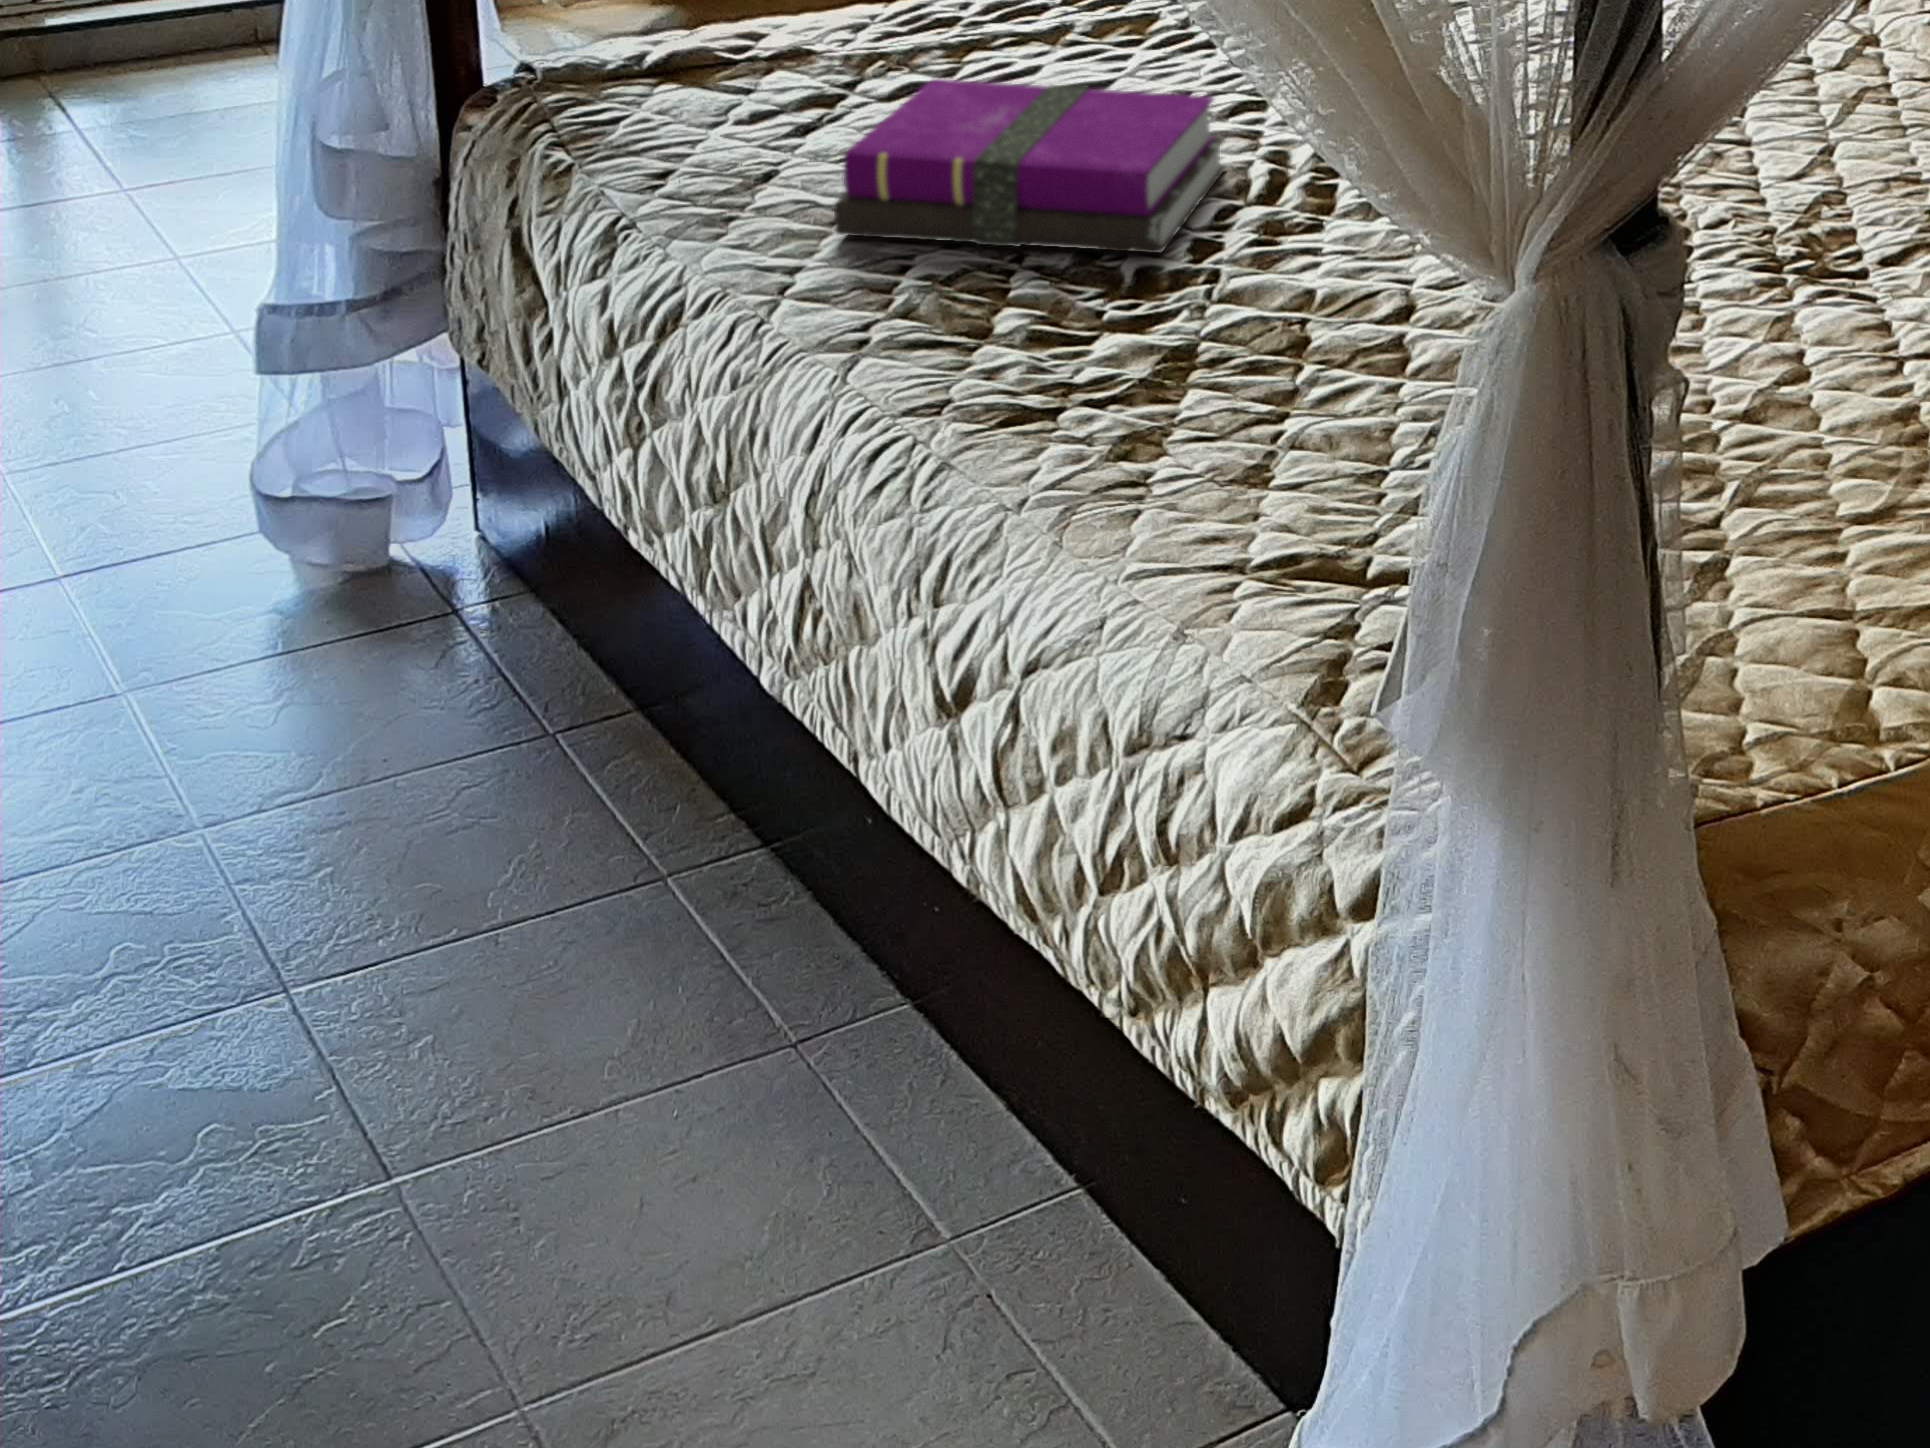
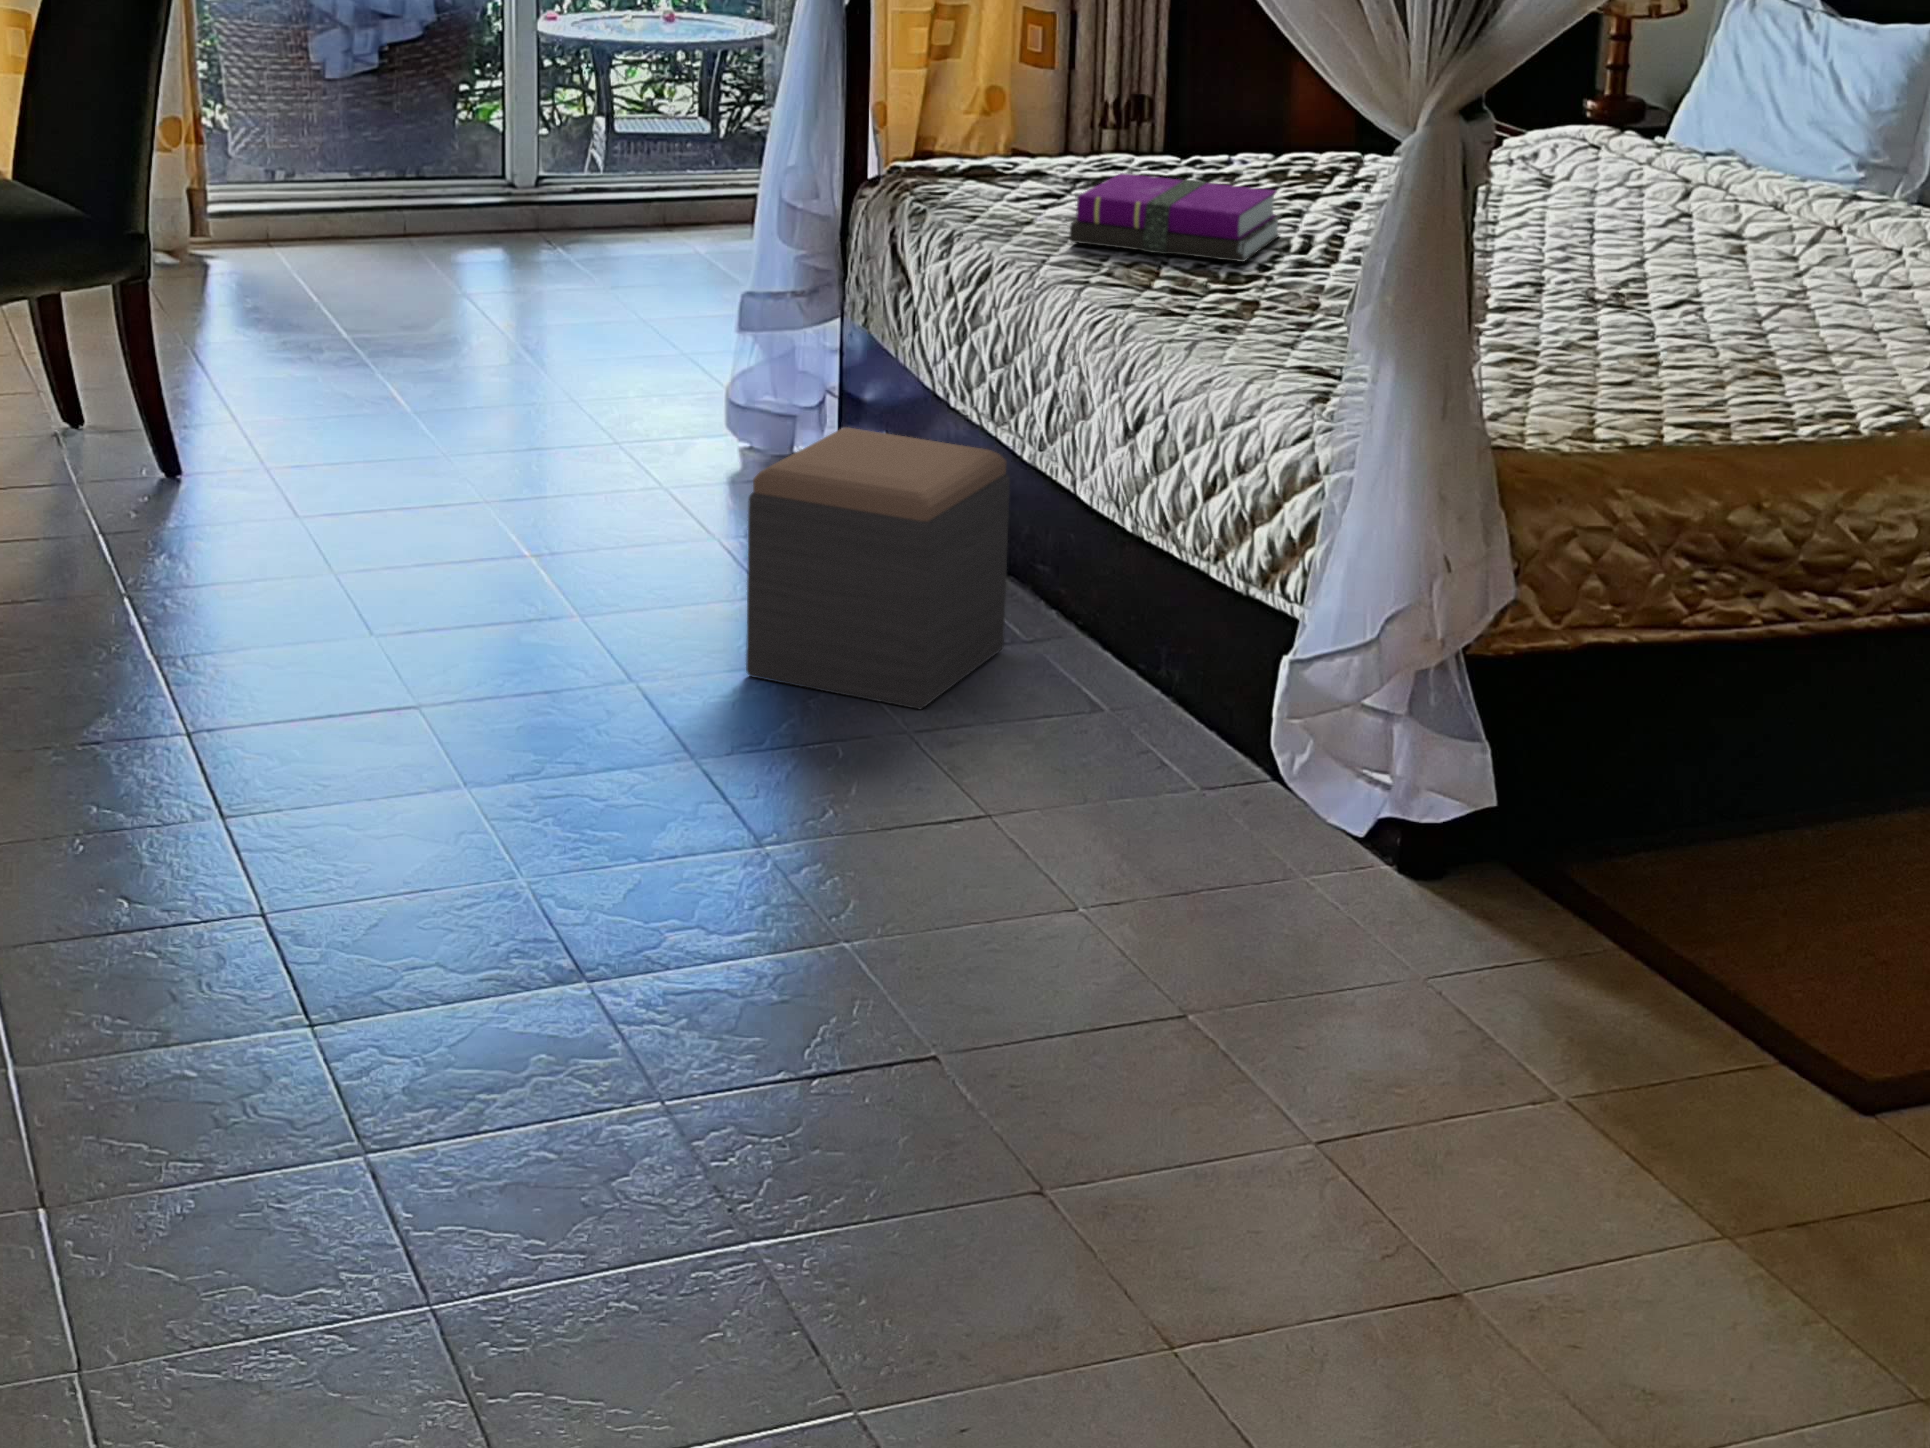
footstool: none [106,715,739,1339] -> present [746,428,1010,709]

